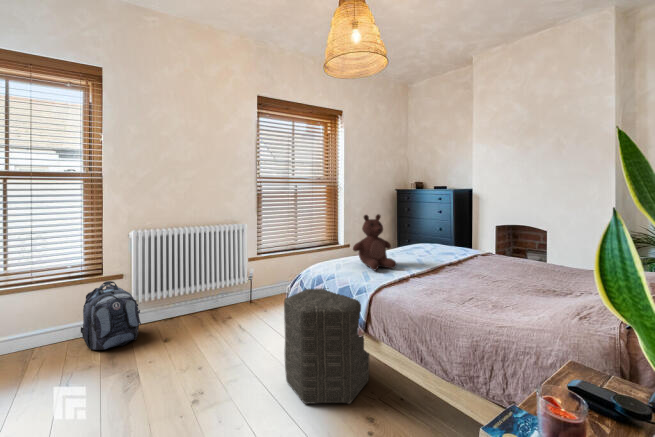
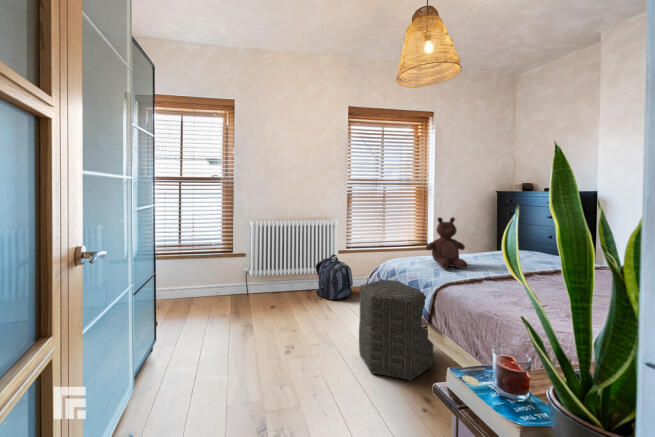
backpack: present [81,281,141,350] -> present [316,254,353,300]

